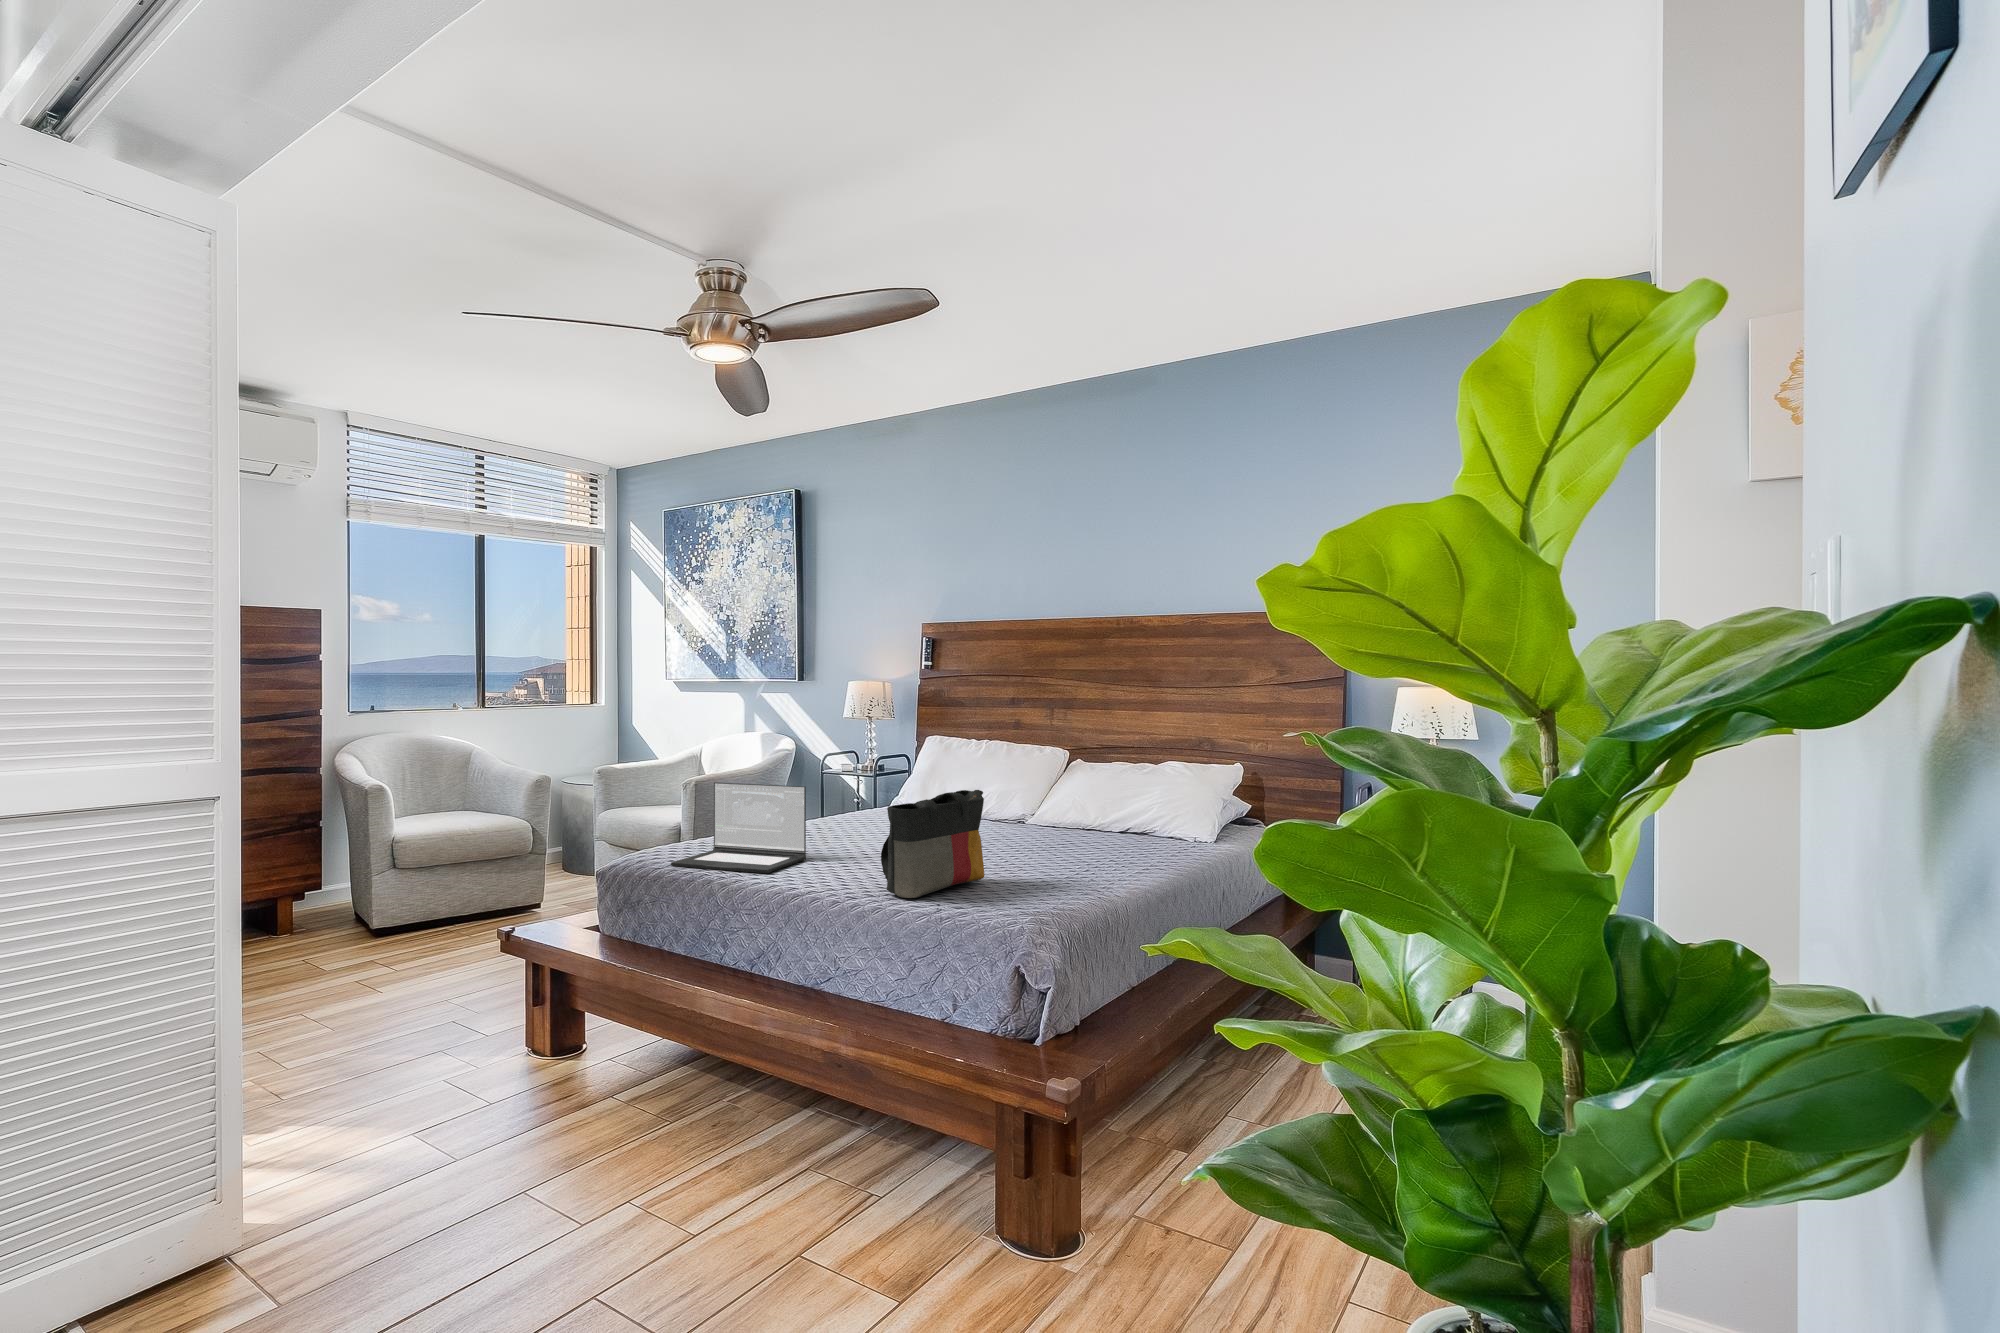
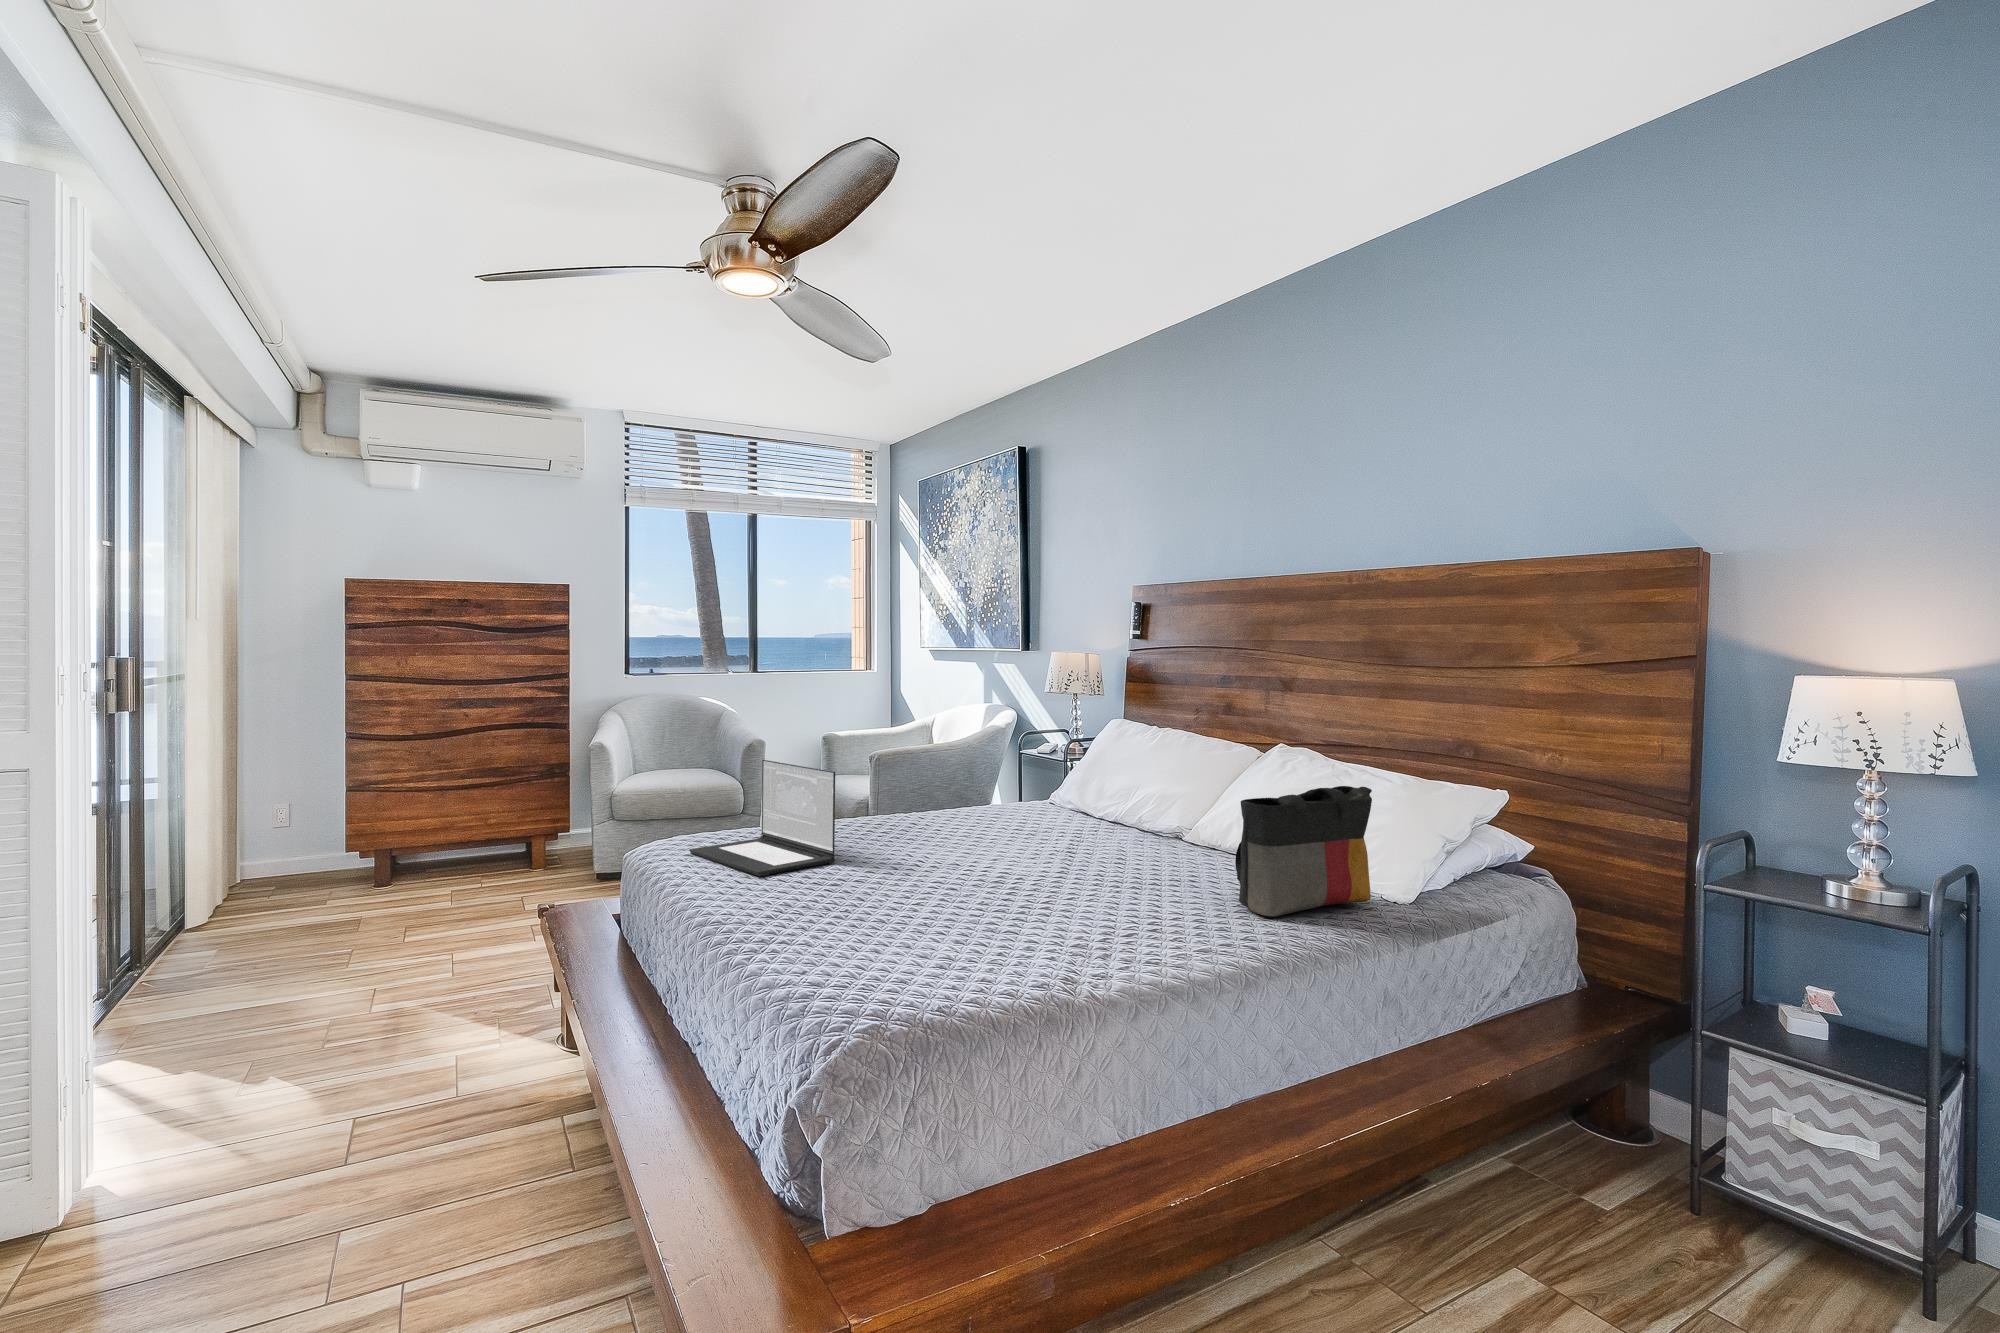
tote bag: present [881,790,984,898] -> present [1235,786,1372,916]

